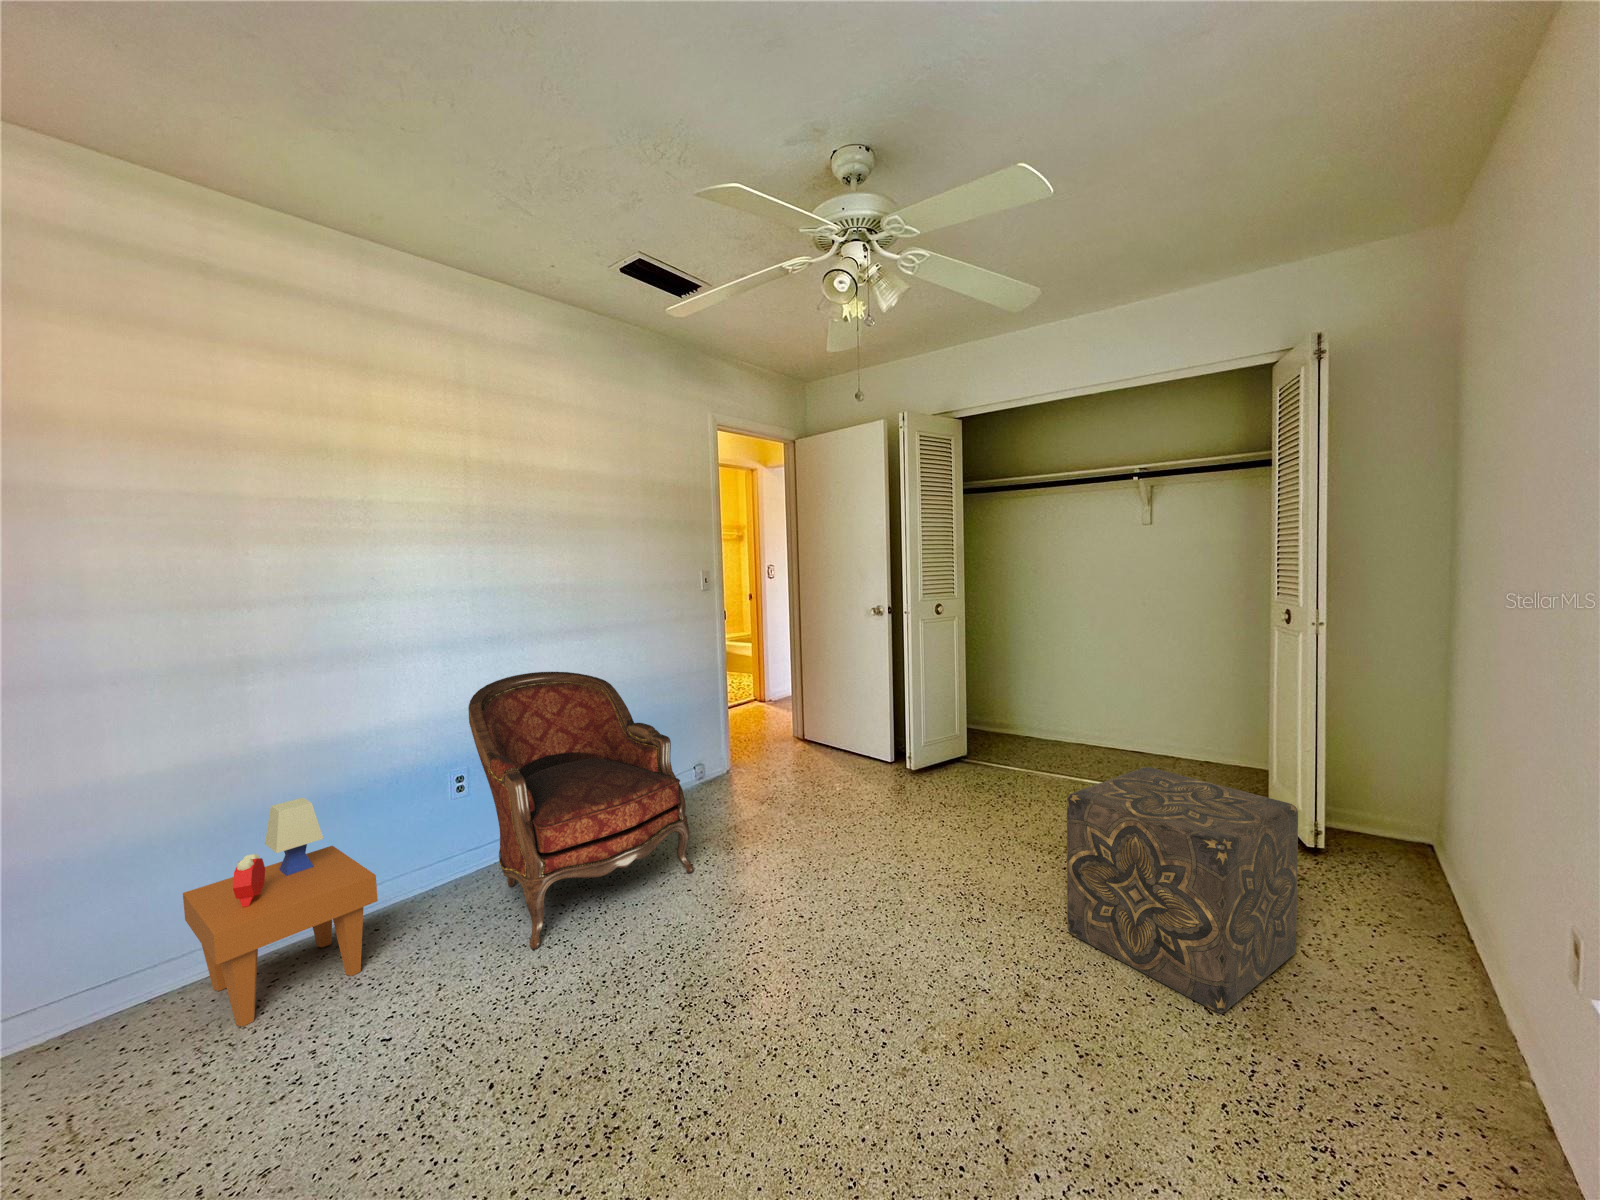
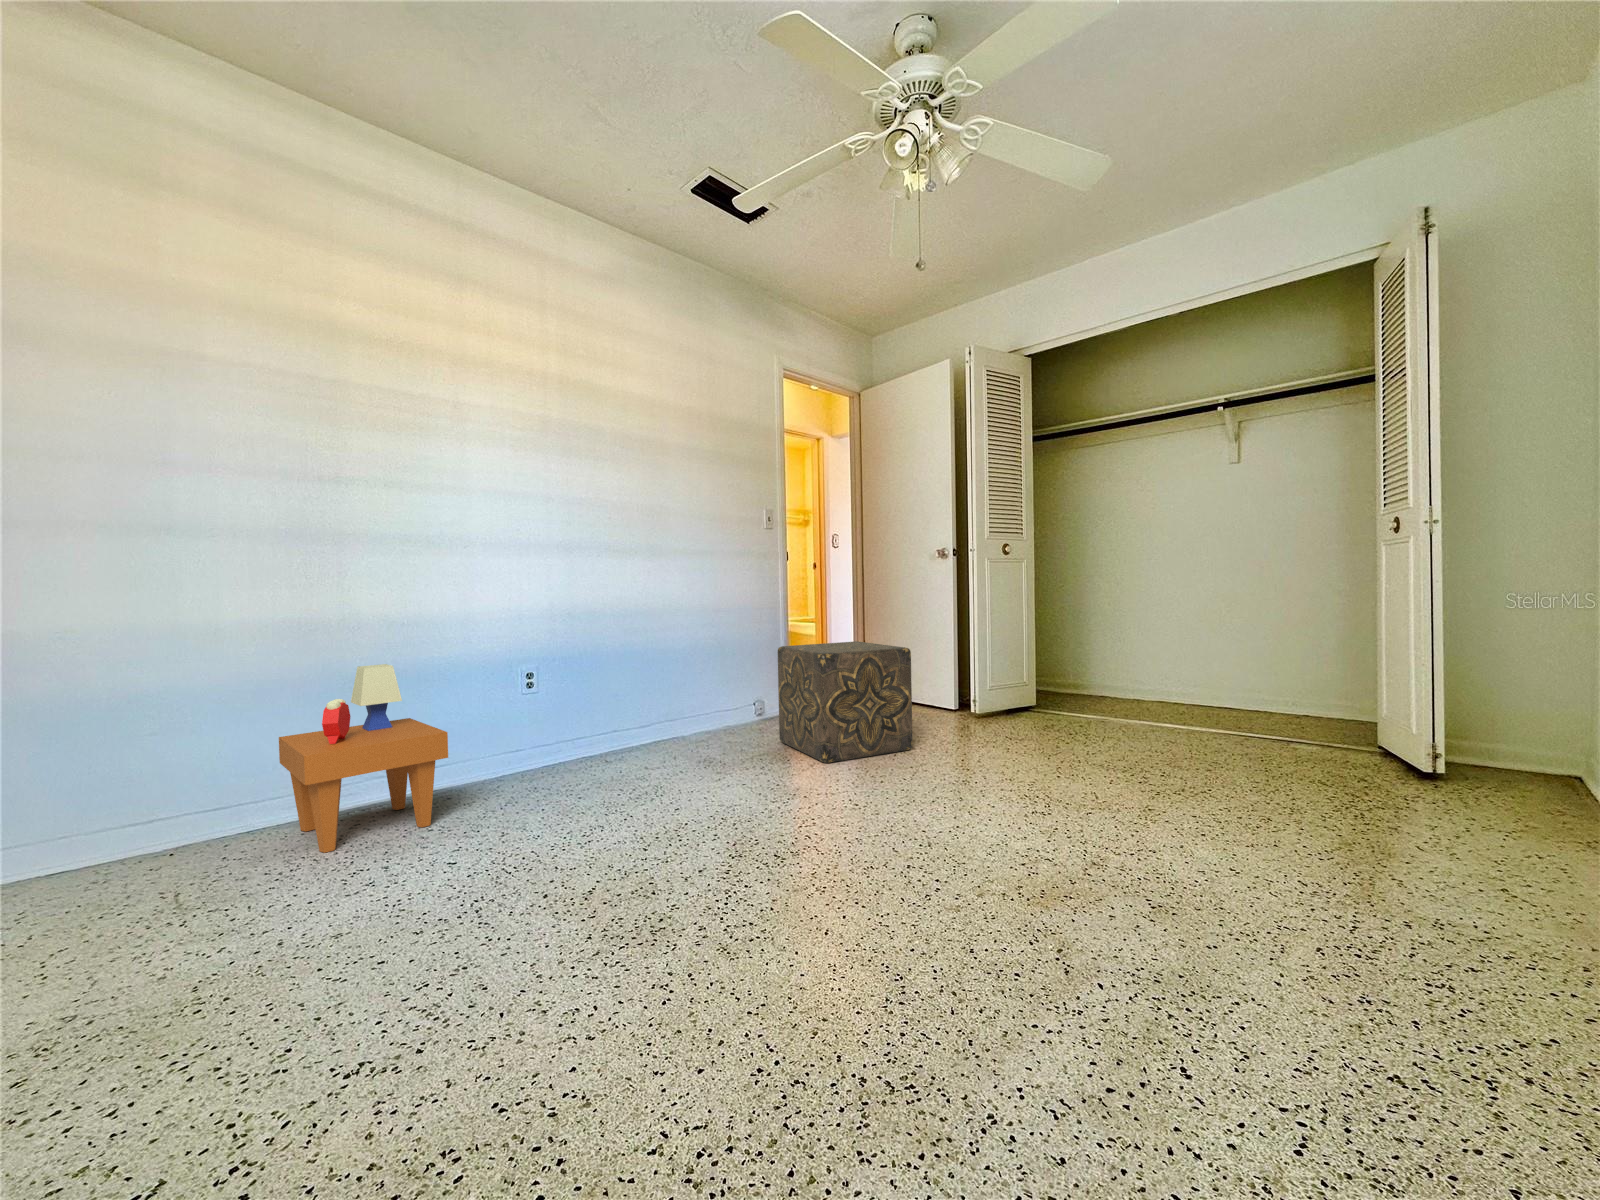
armchair: present [468,672,694,949] -> none [537,582,748,817]
ottoman: present [1067,767,1298,1013] -> present [778,641,913,763]

